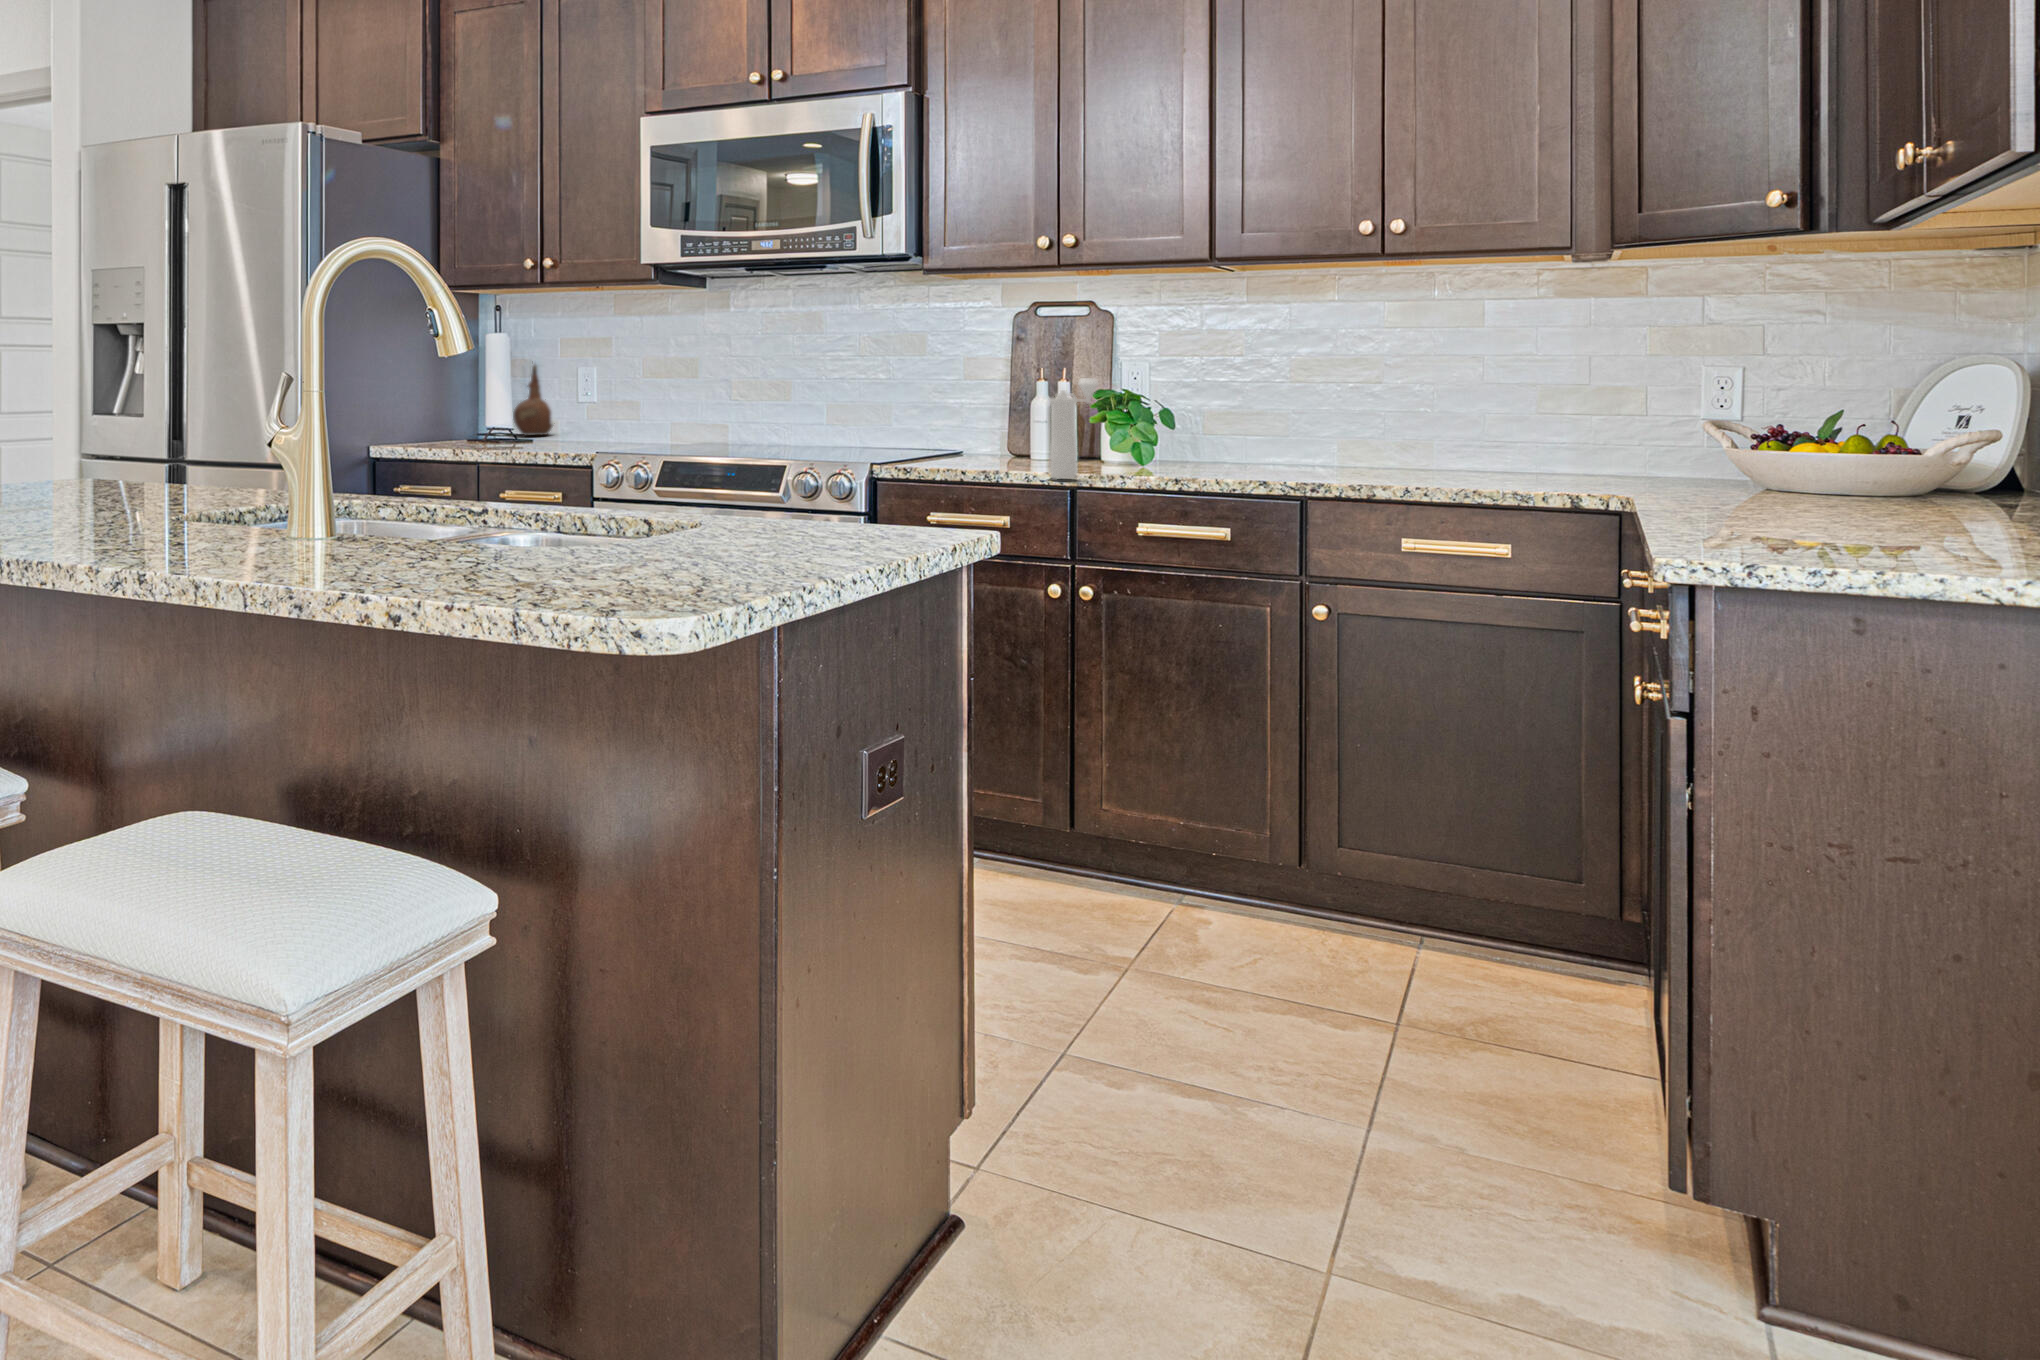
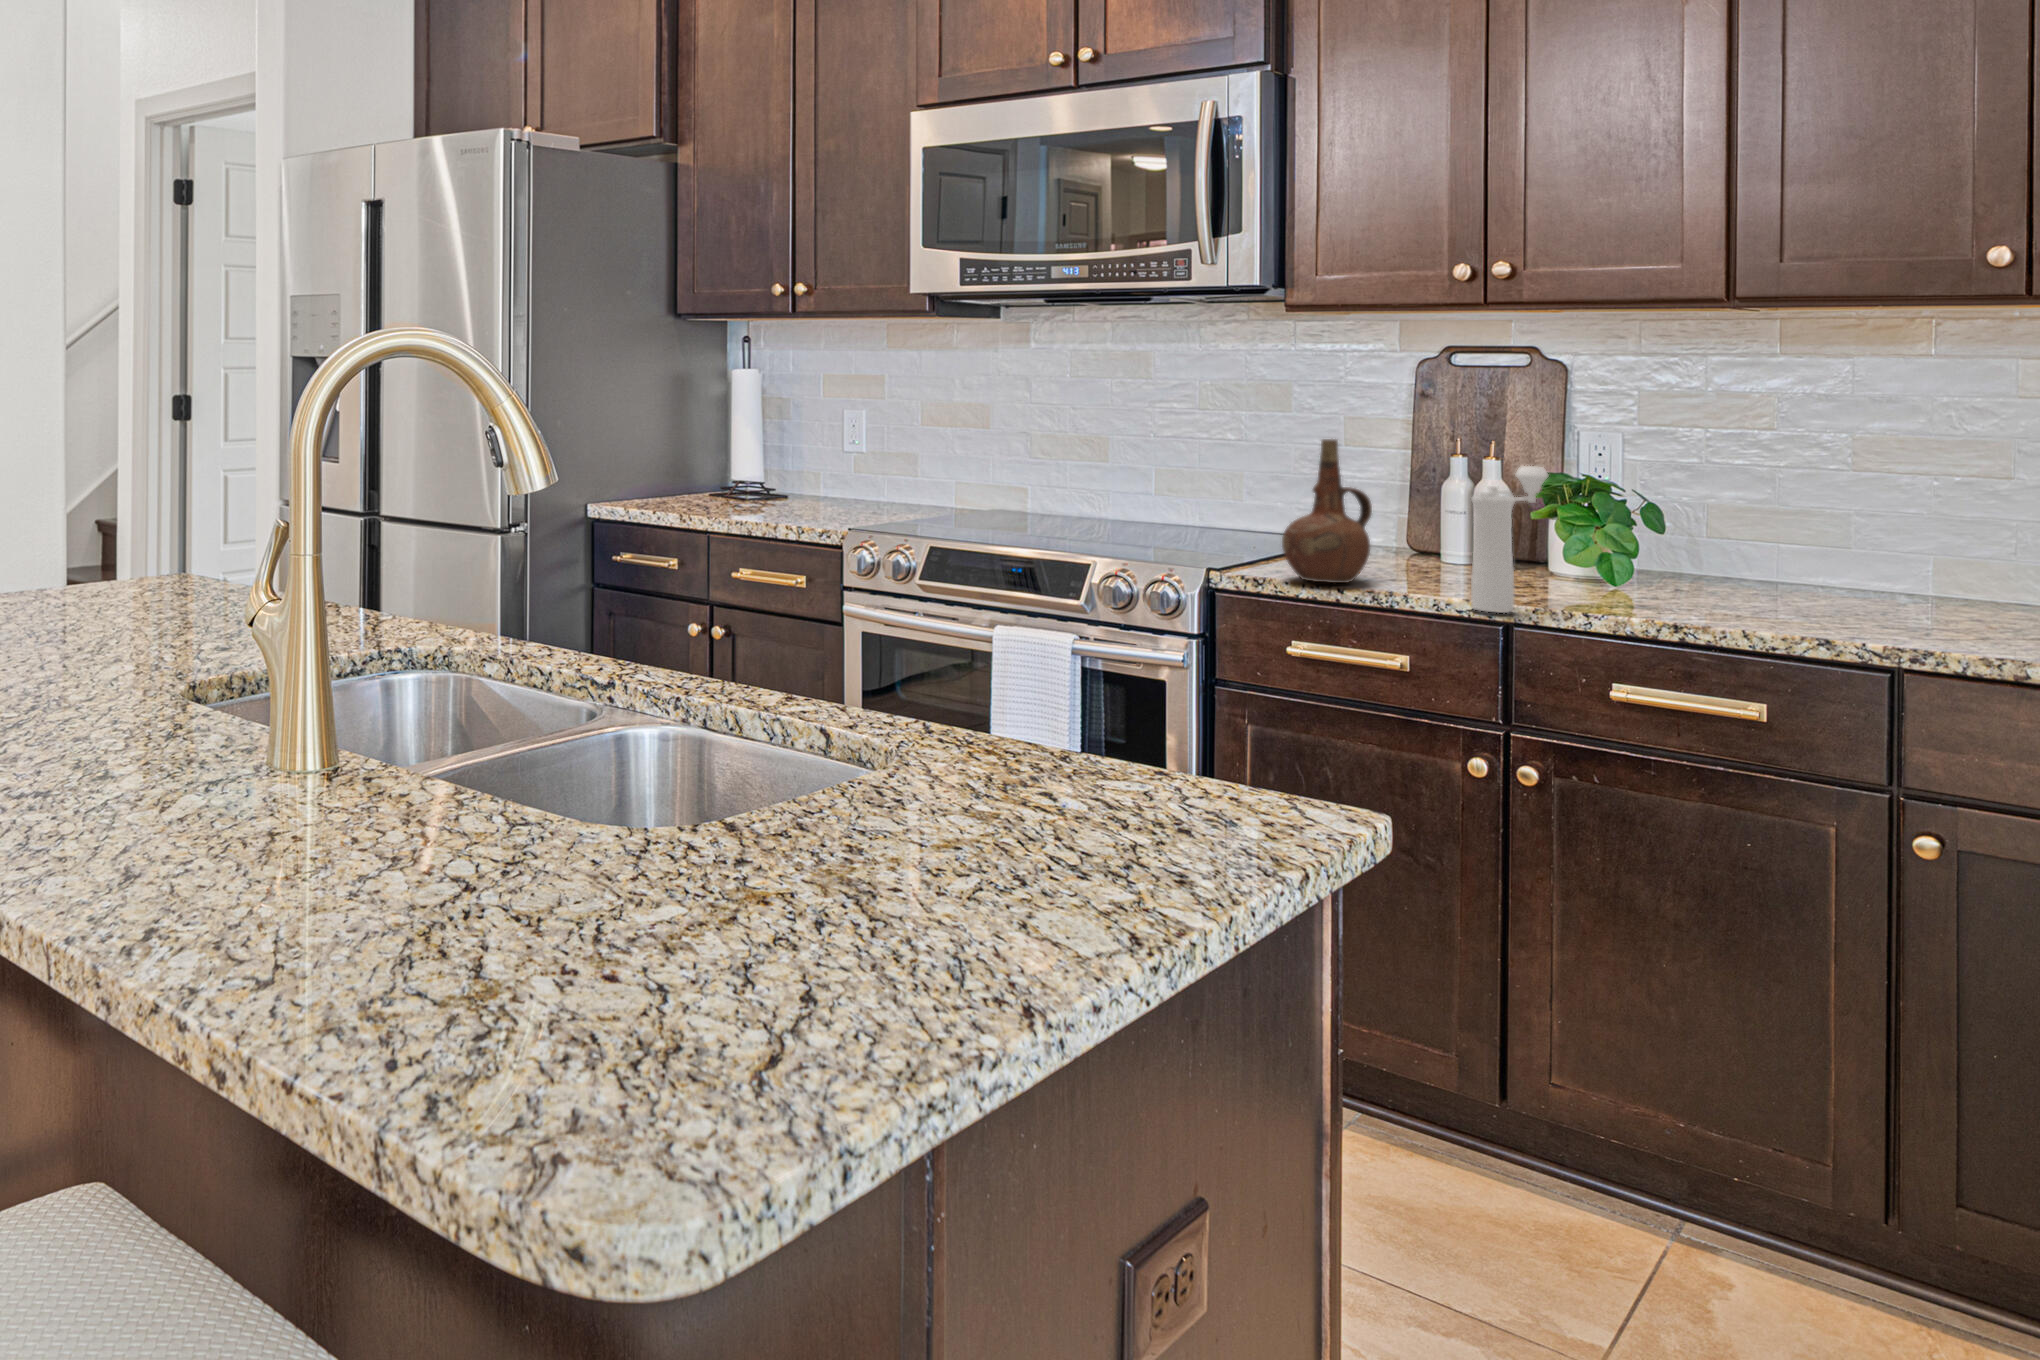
ceramic pitcher: present [513,365,553,435] -> present [1282,439,1372,583]

